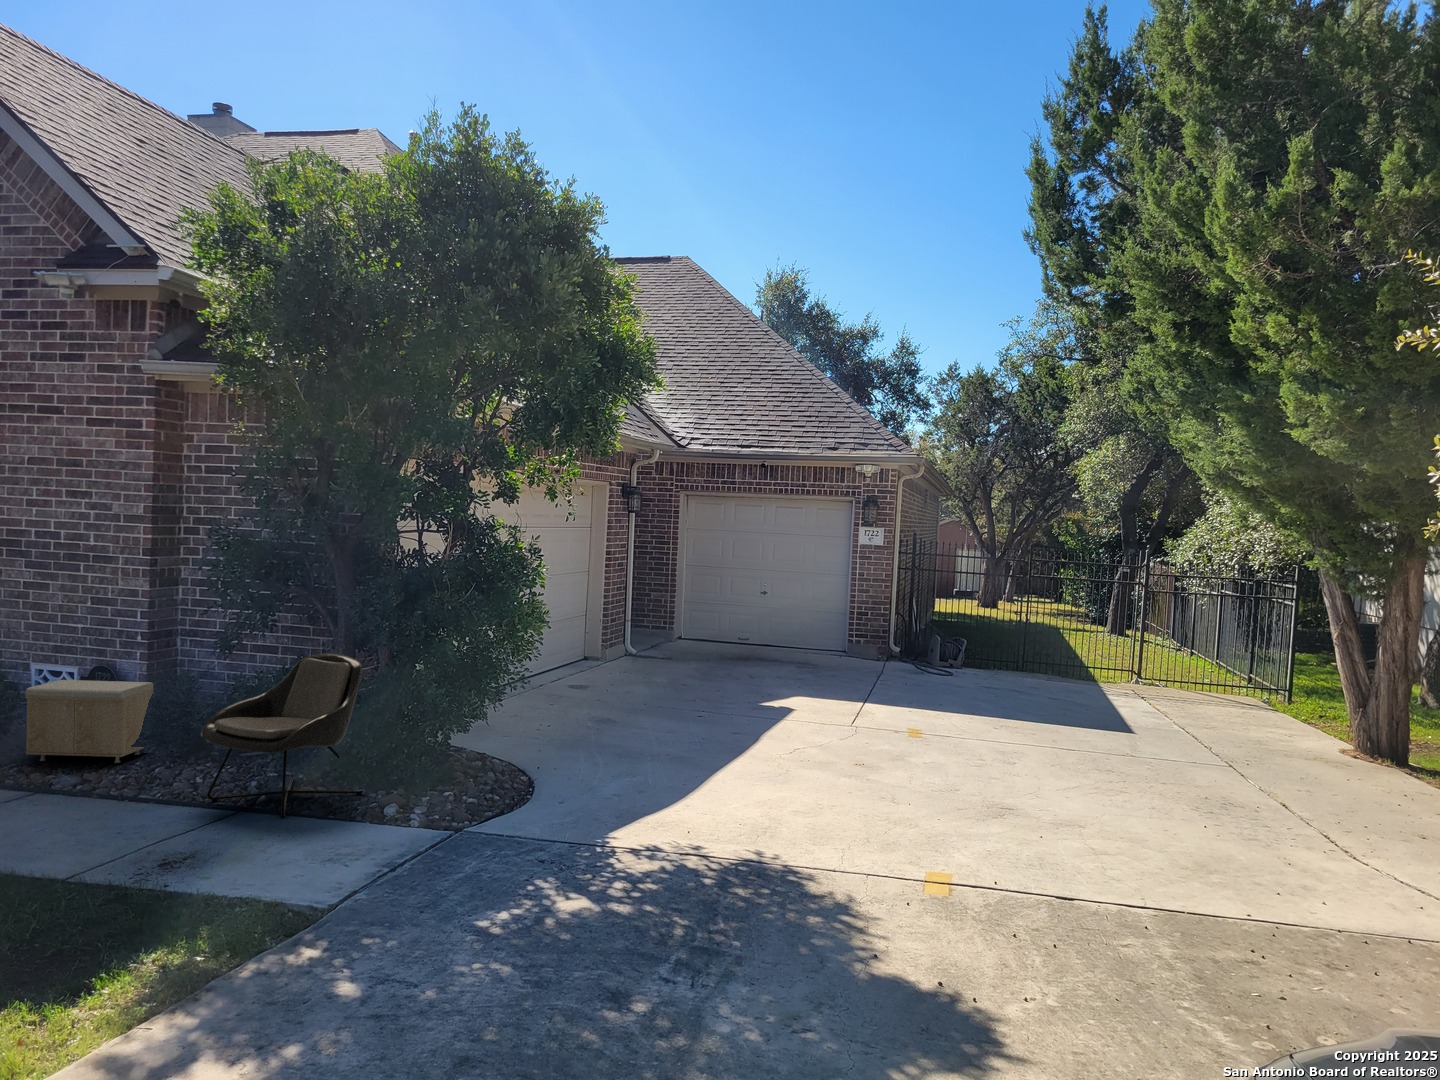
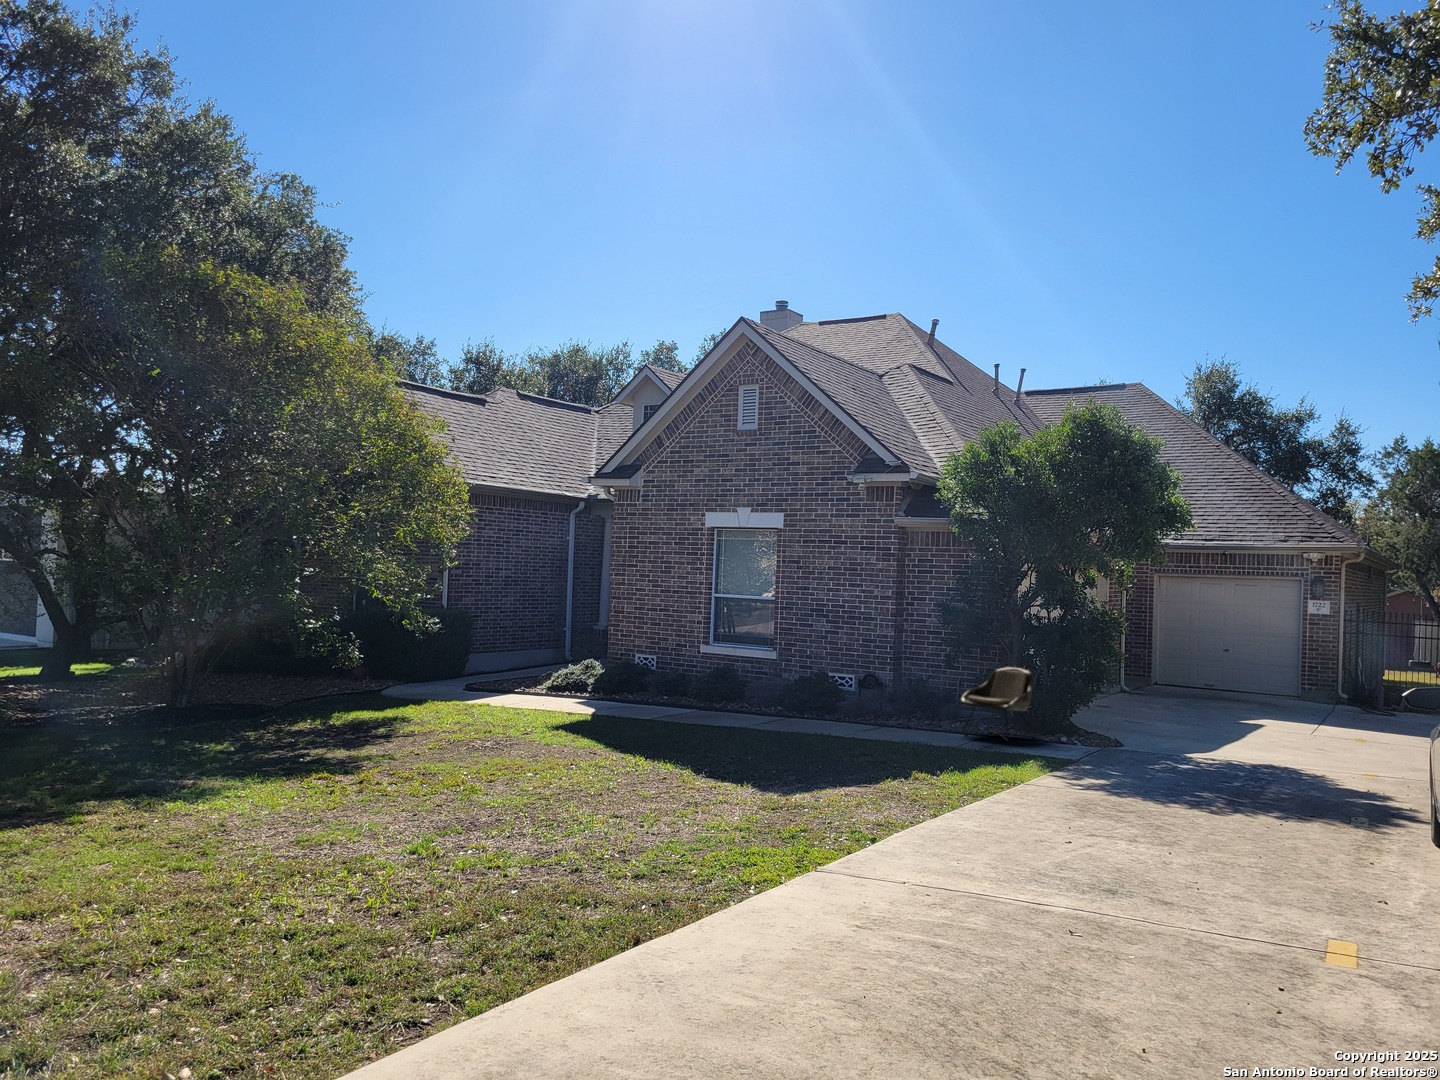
storage bench: present [25,680,153,763] -> none [850,680,902,722]

